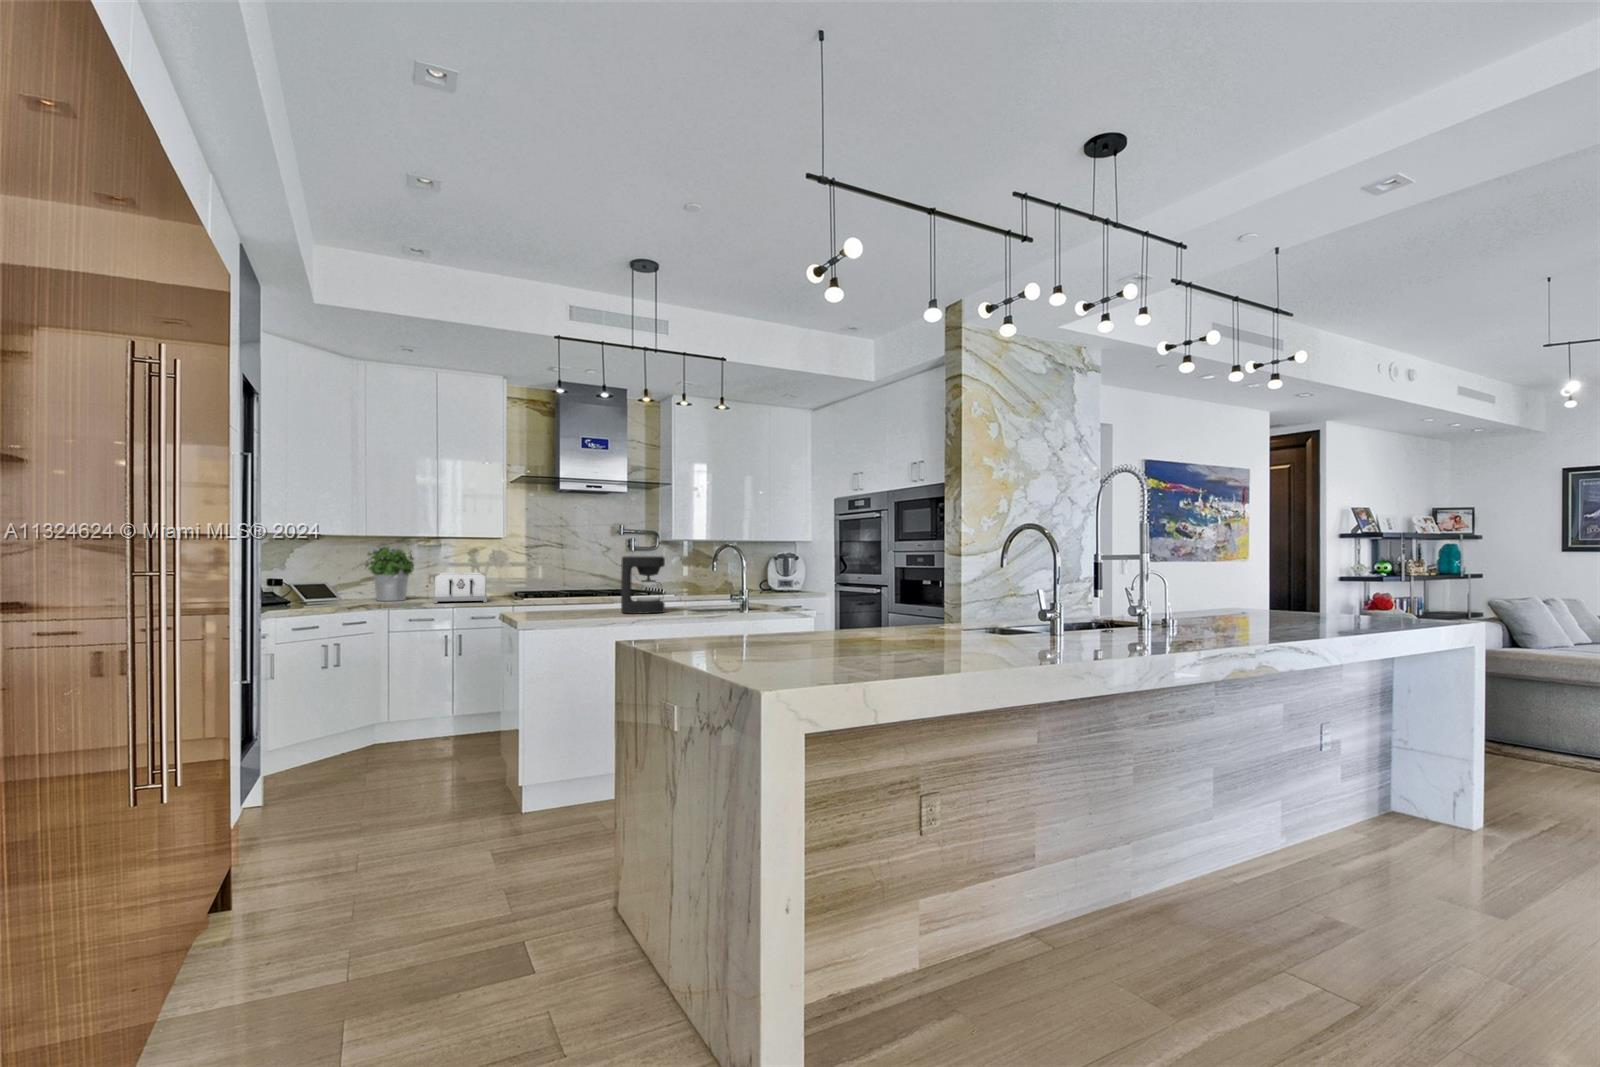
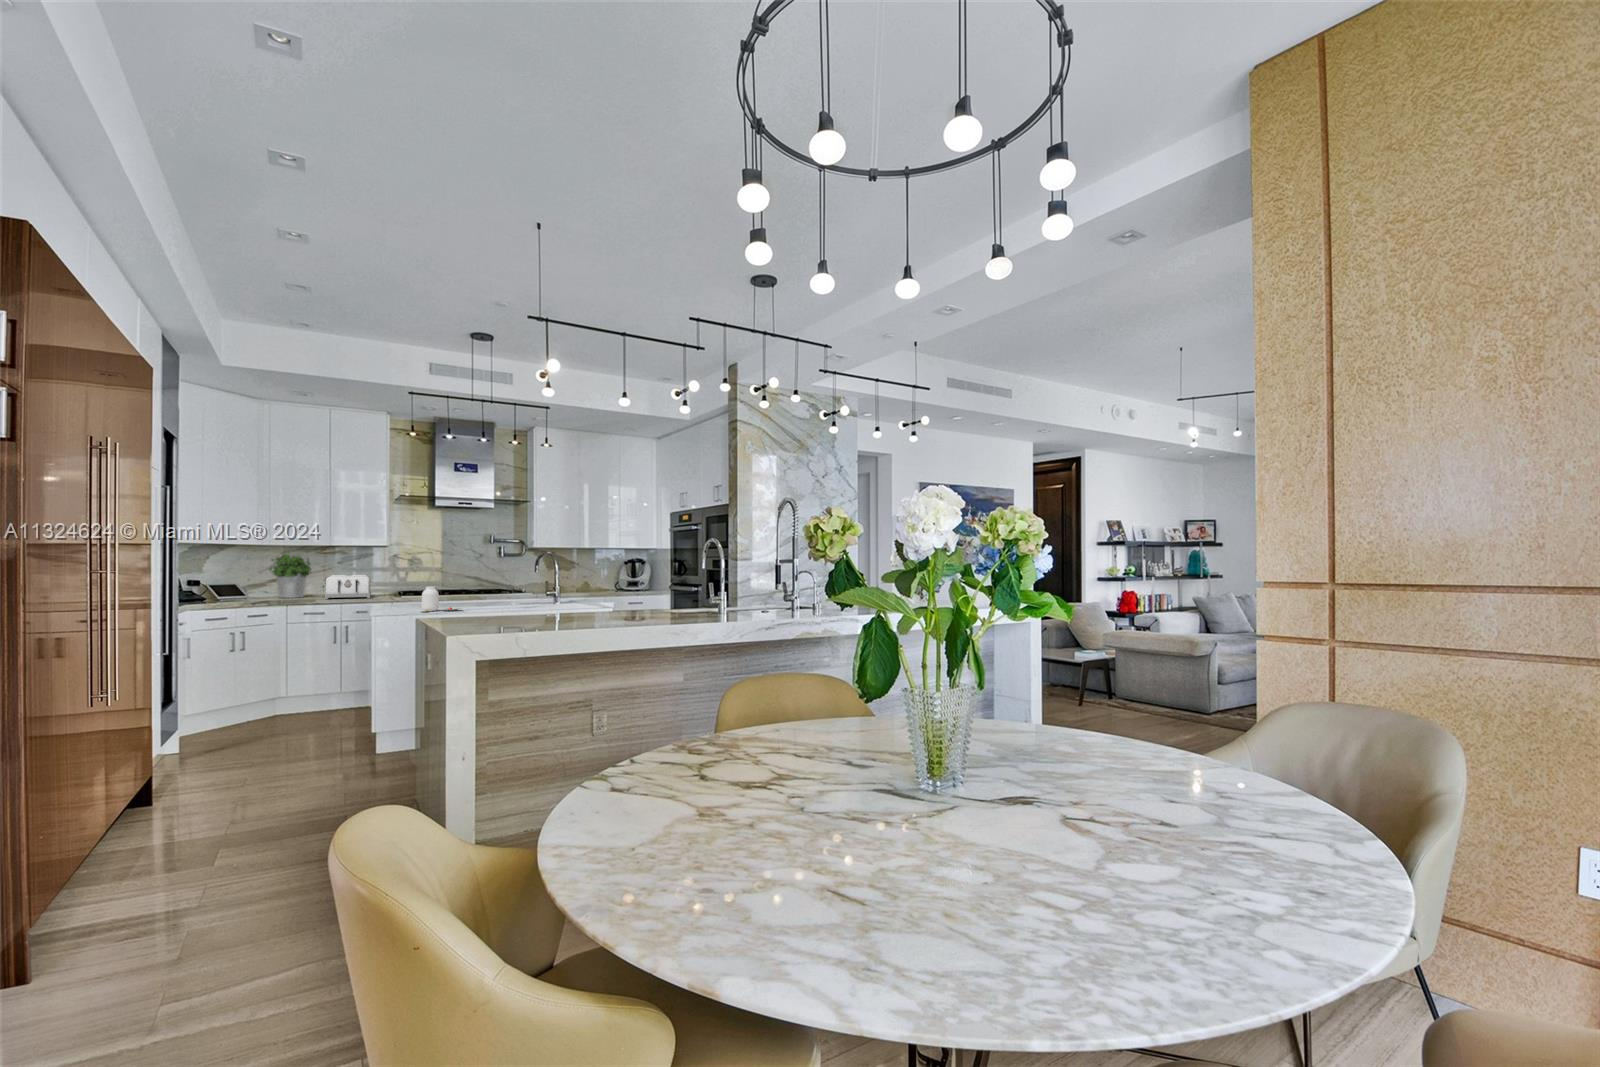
coffee maker: present [621,556,665,614] -> none [468,561,503,605]
jar: none [577,590,631,625] -> present [421,587,462,612]

